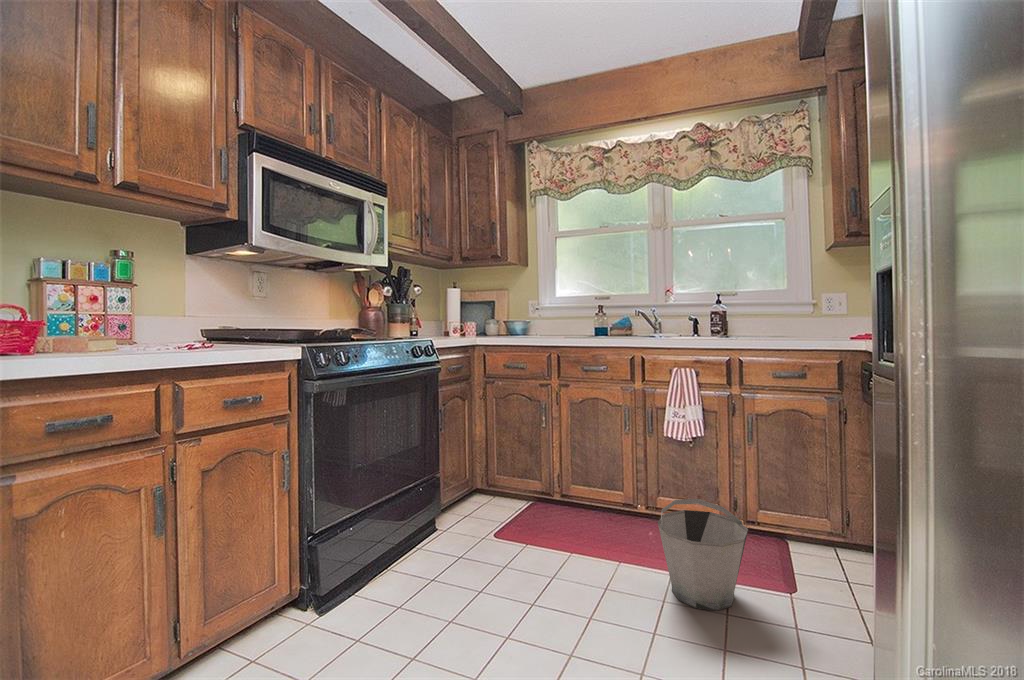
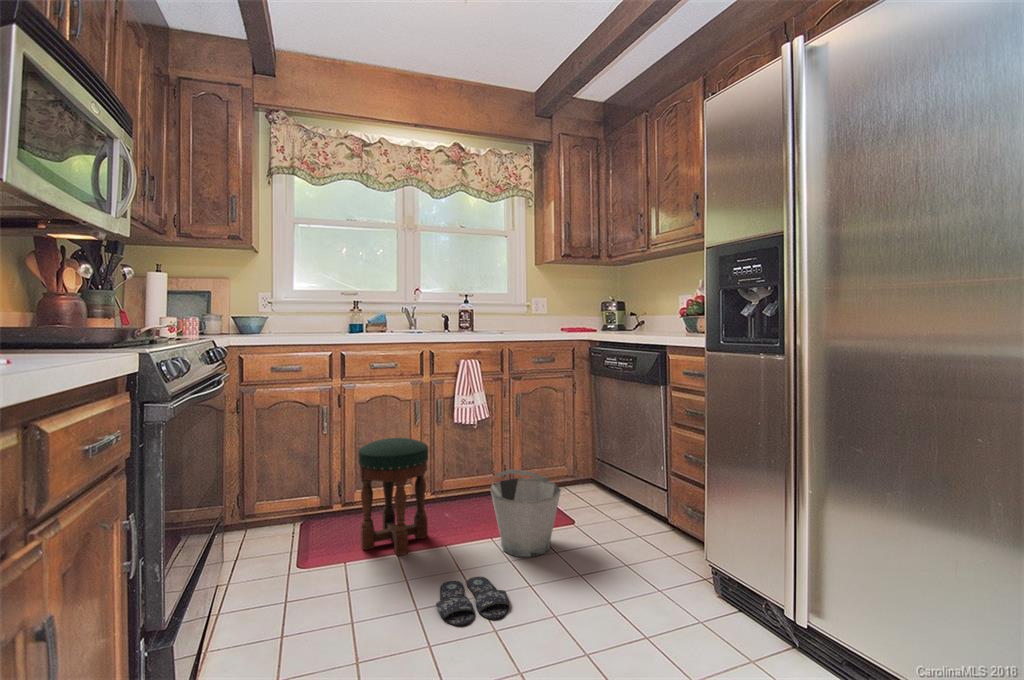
stool: none [545,442,612,559] -> present [358,438,428,555]
slippers: none [548,597,628,655] -> present [436,577,509,626]

